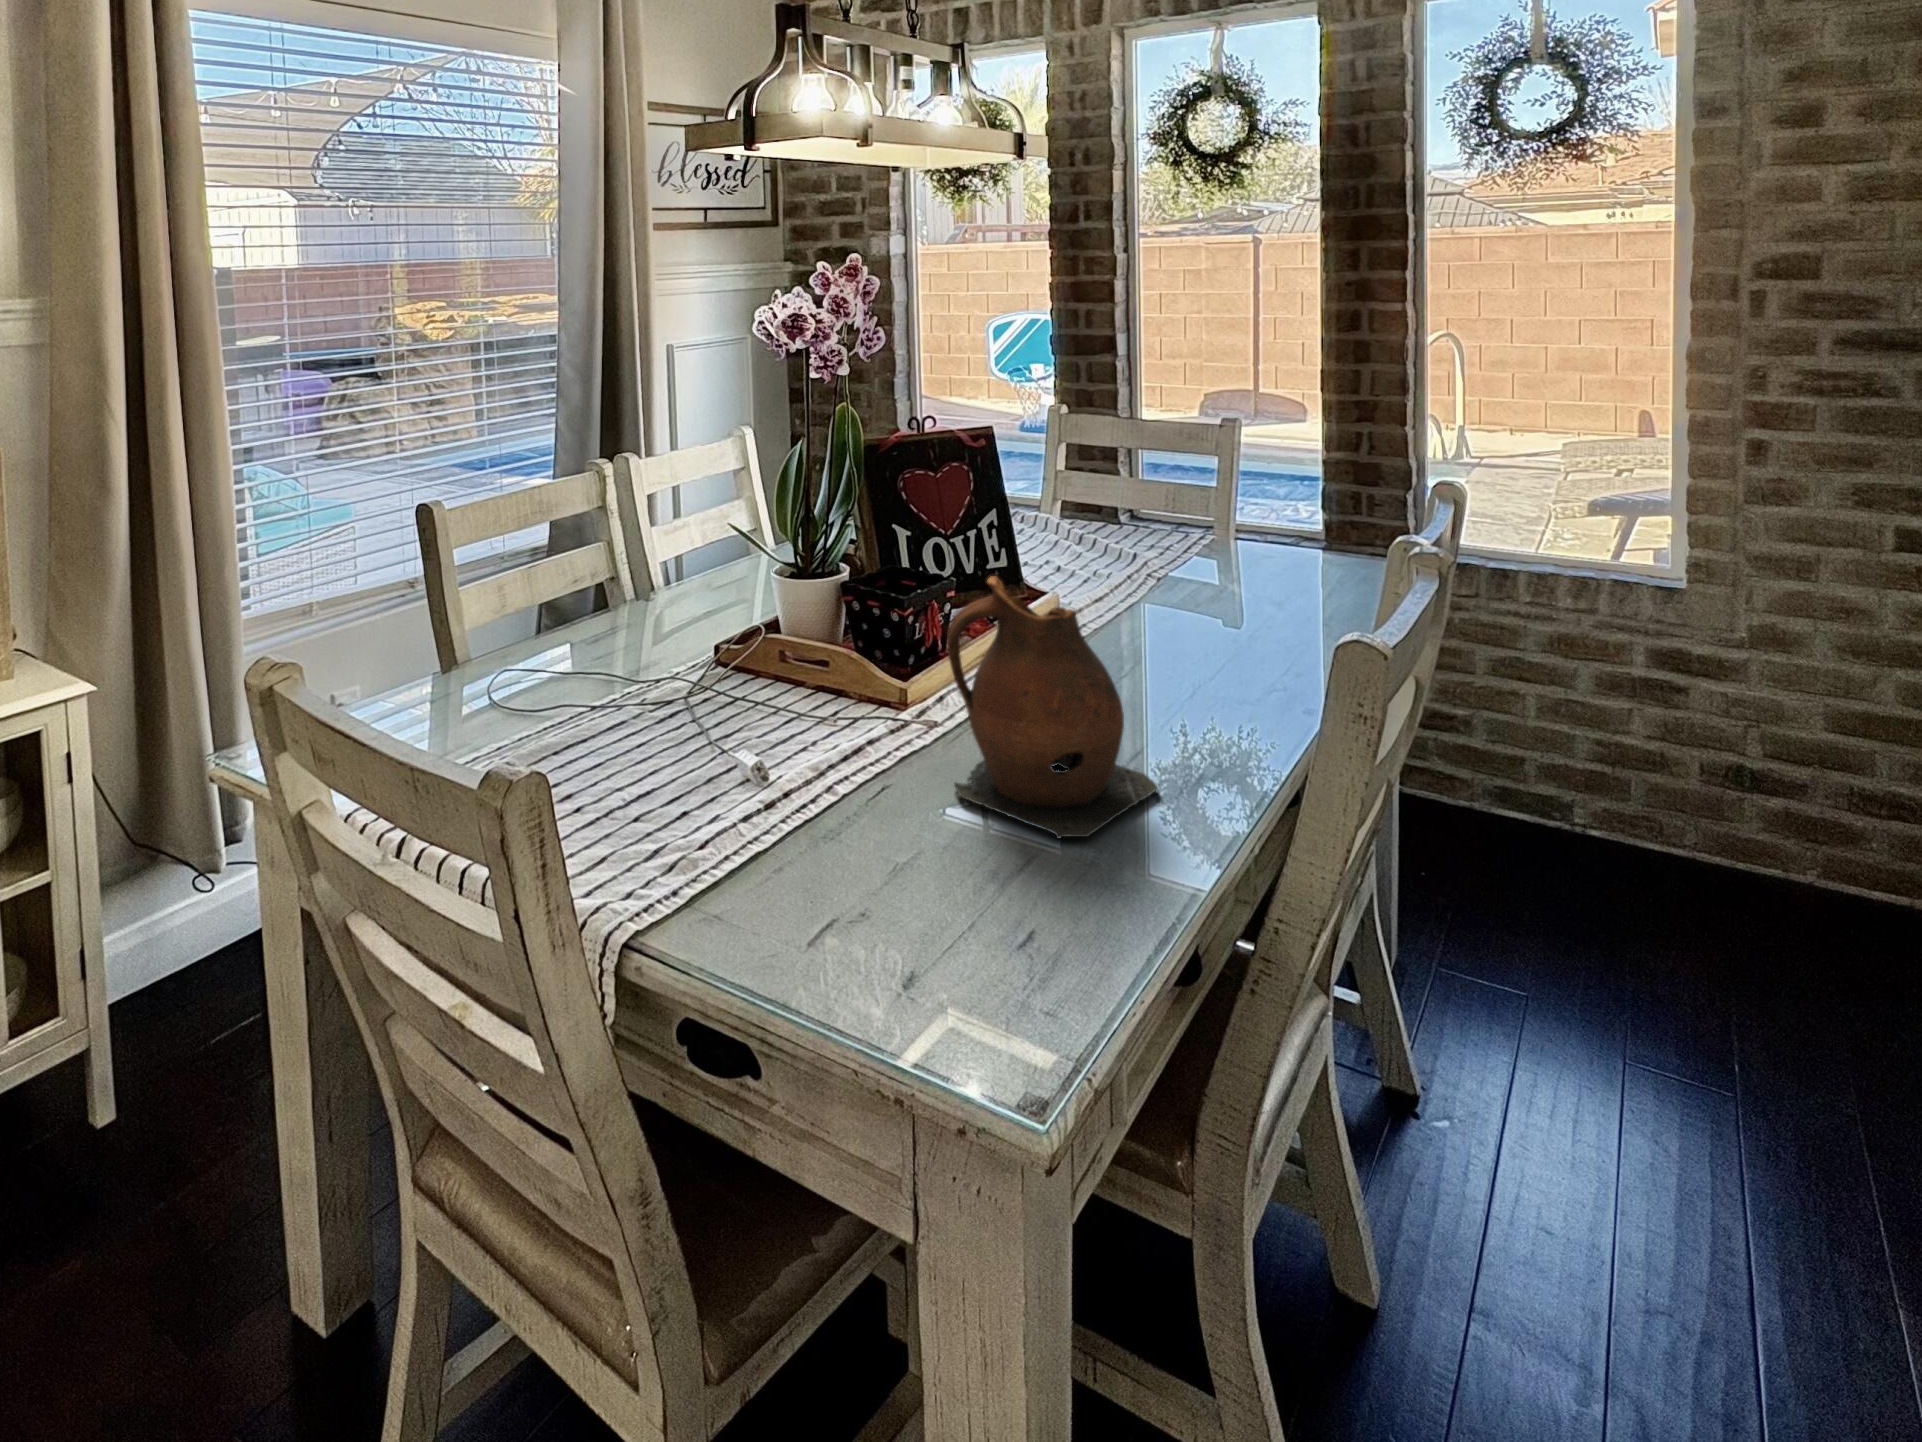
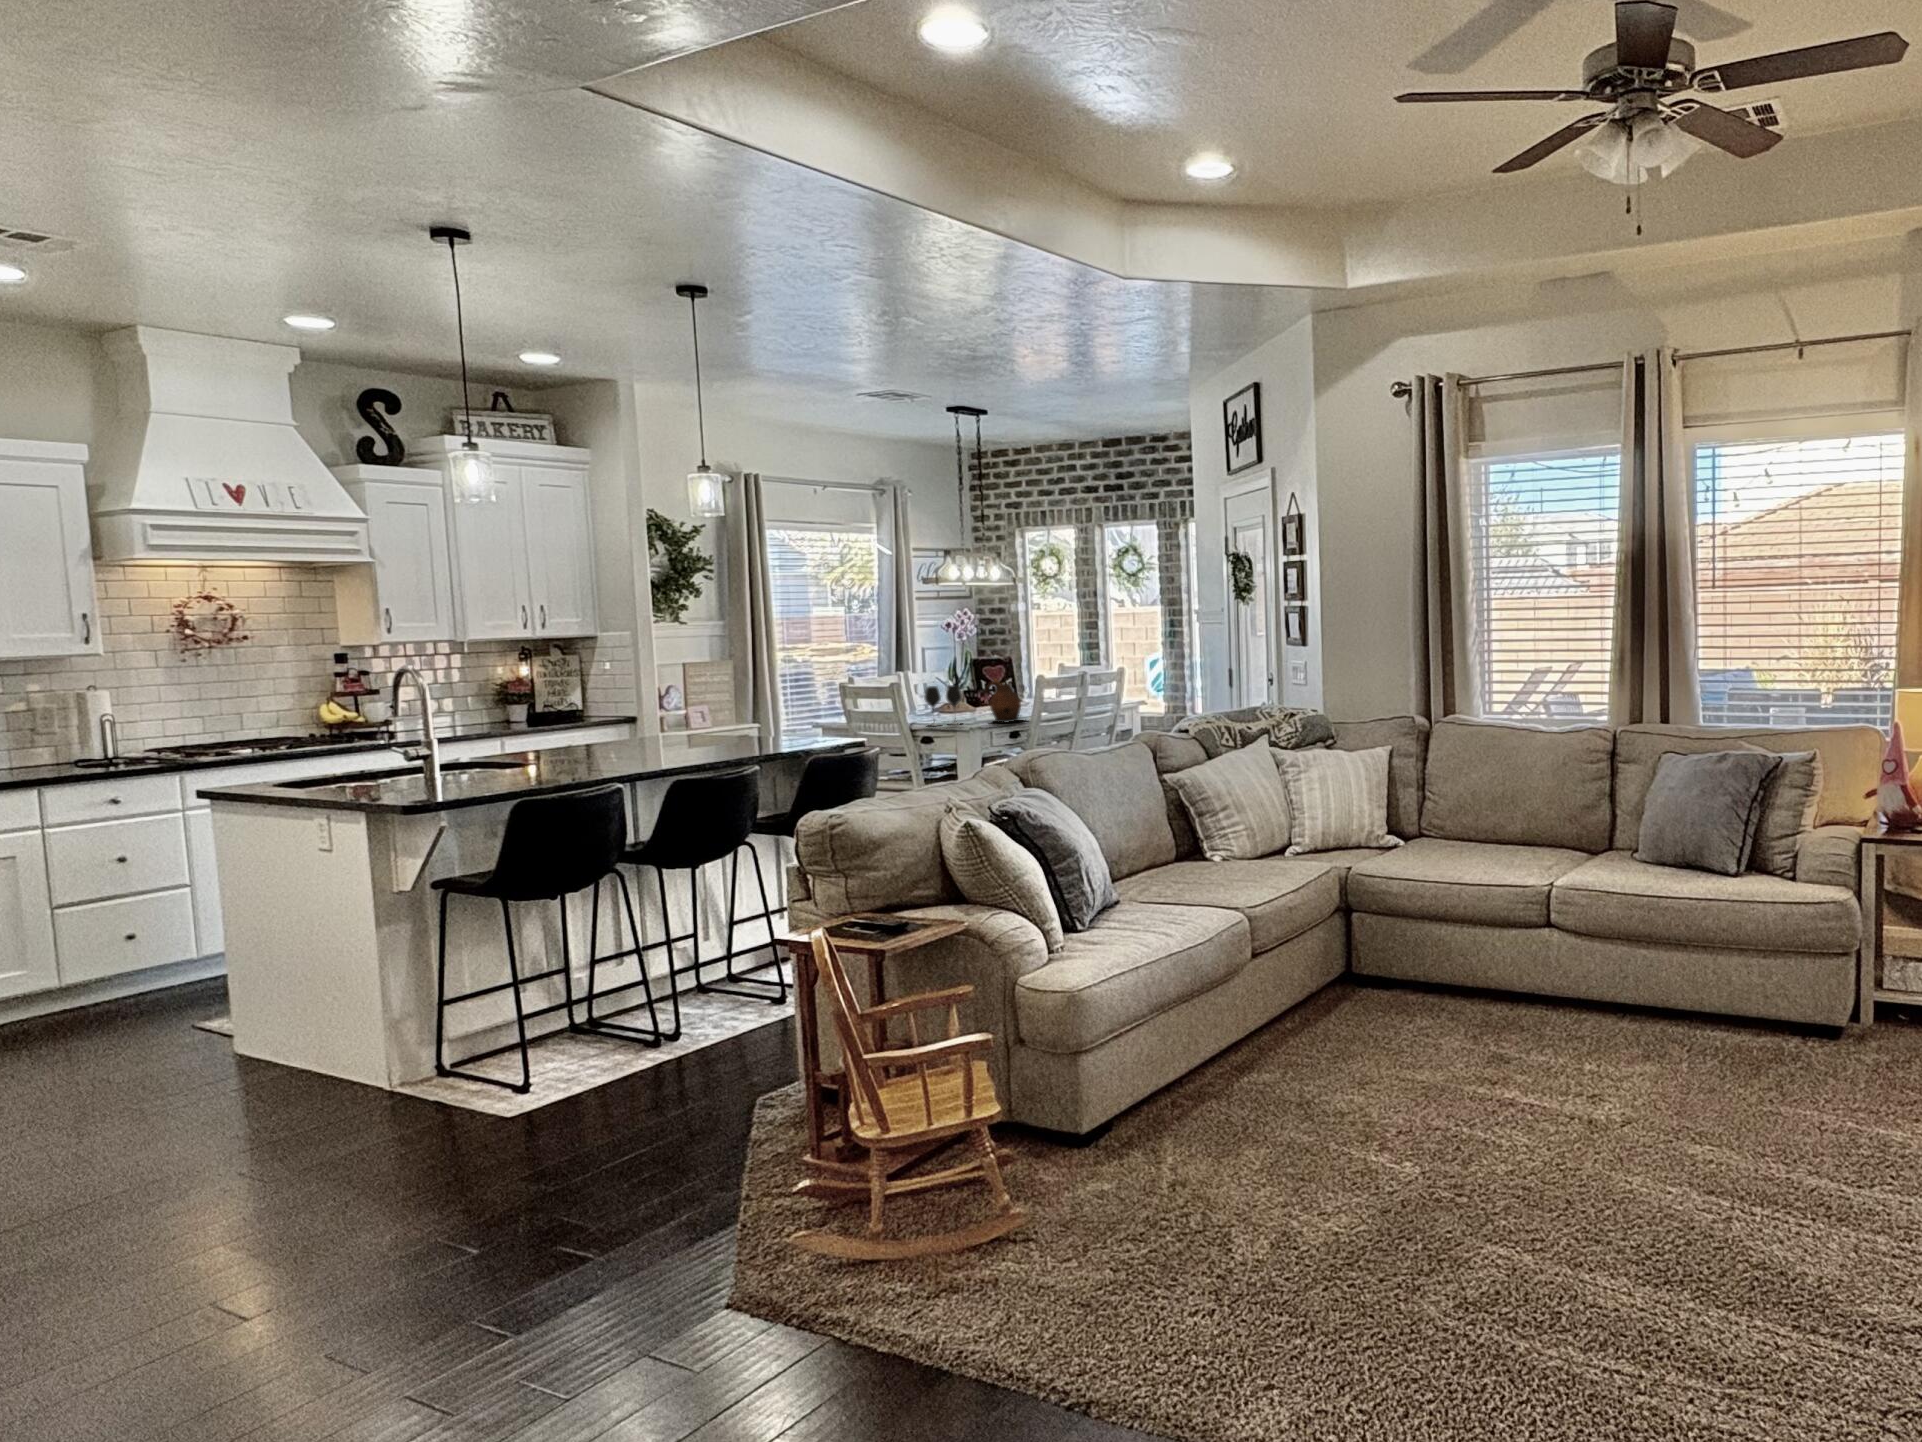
wine glass: none [663,606,844,832] -> present [924,685,962,726]

